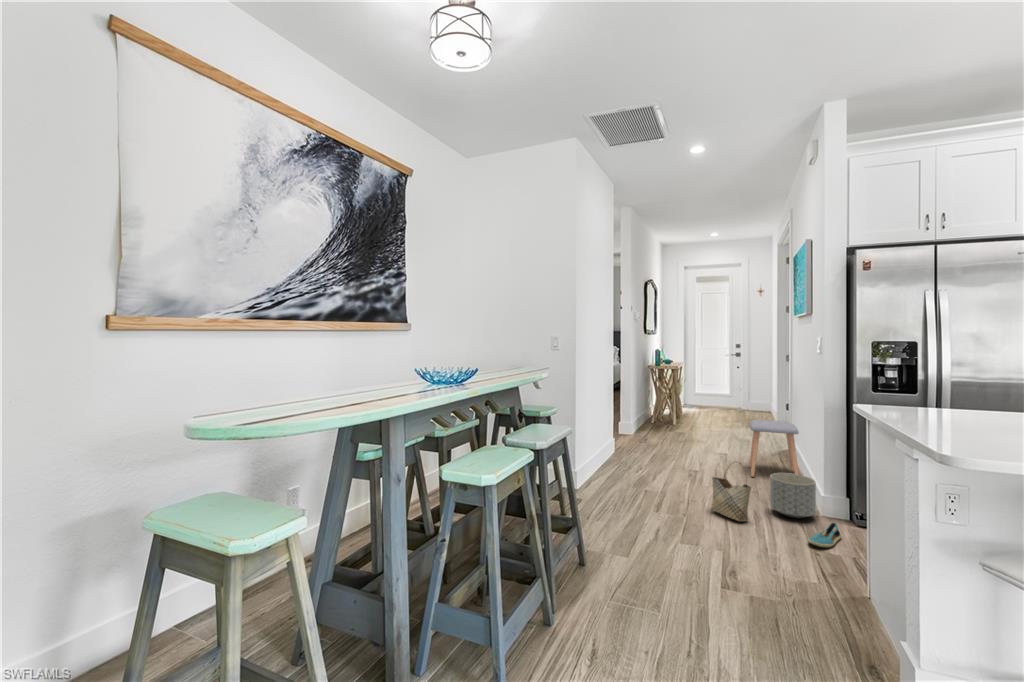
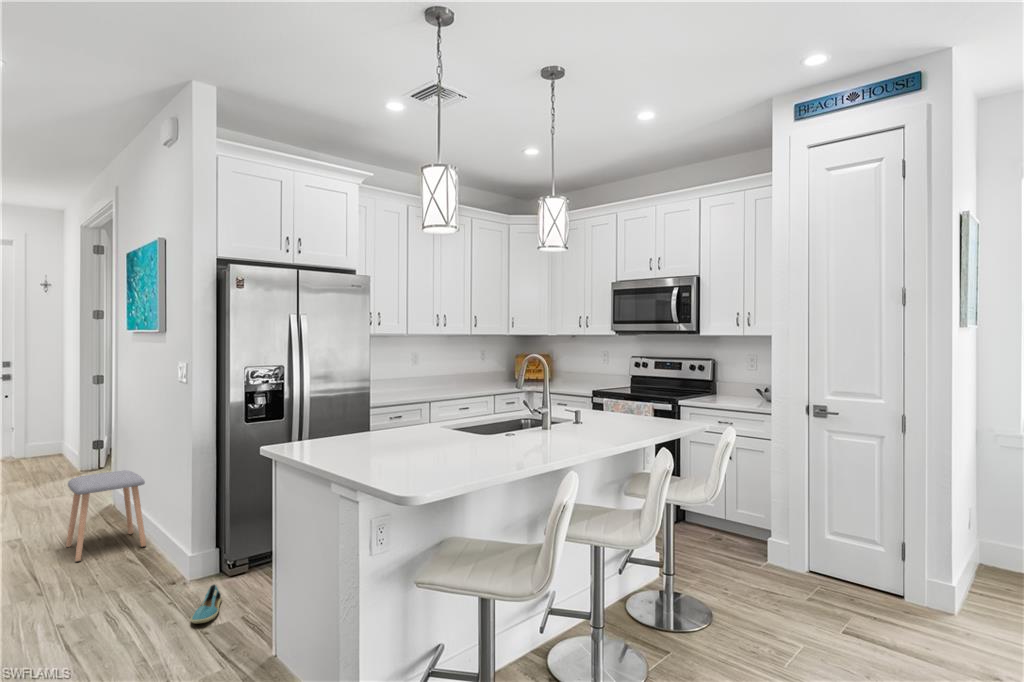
woven basket: present [711,462,751,521] -> none [33,551,107,643]
planter: present [770,473,816,518] -> none [126,539,186,600]

